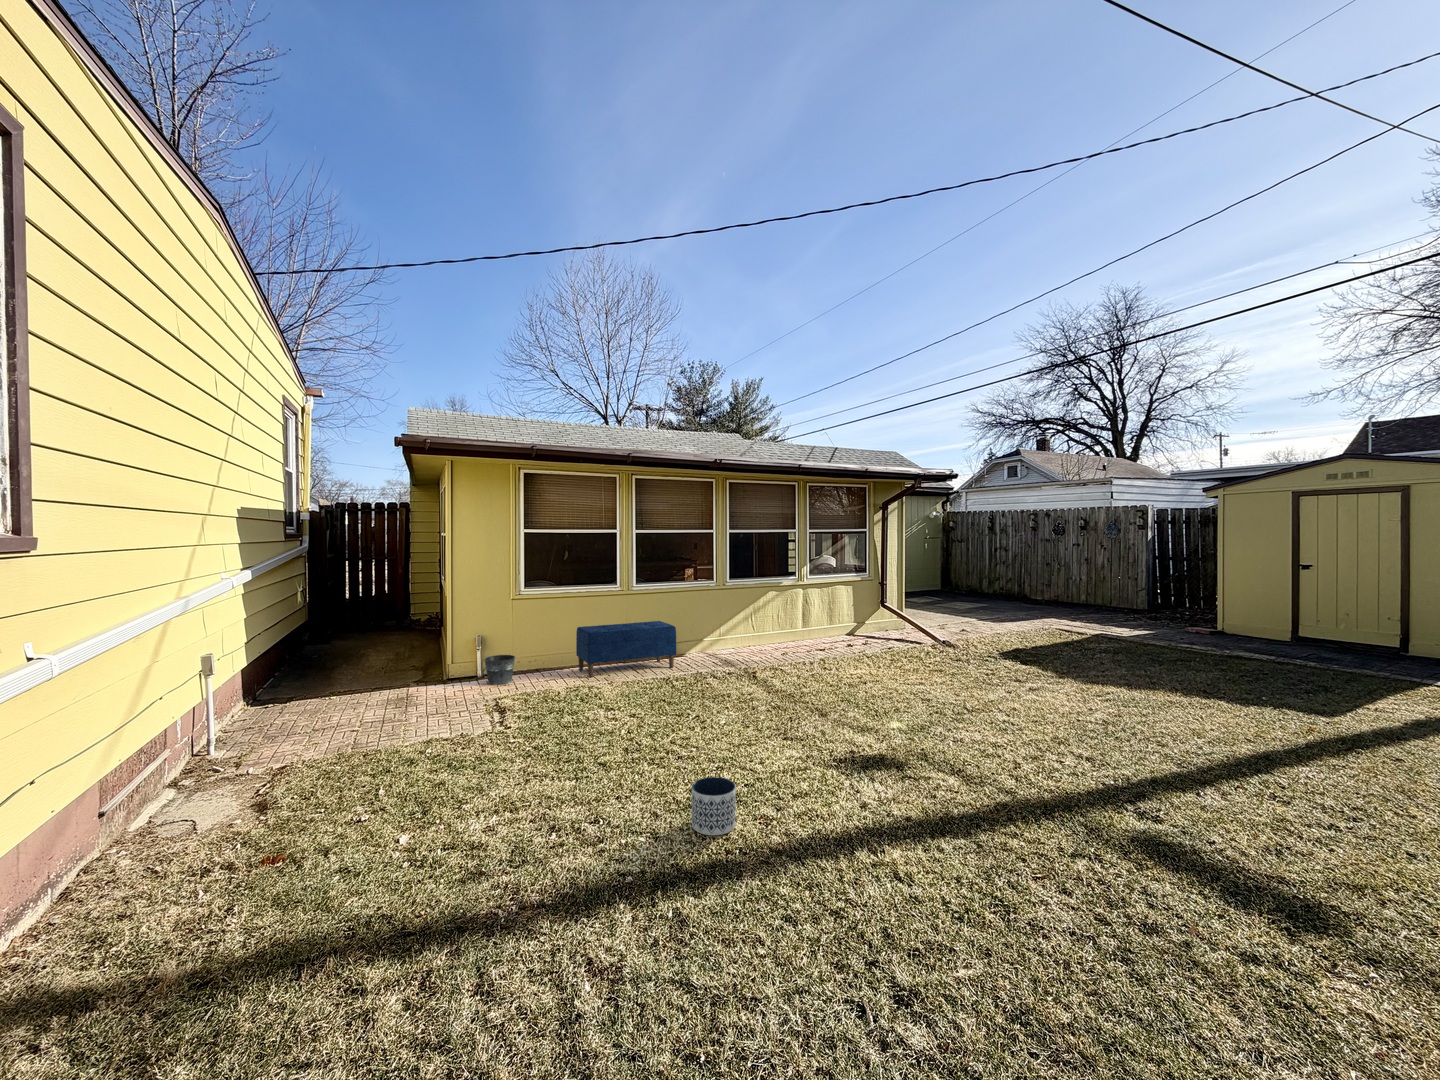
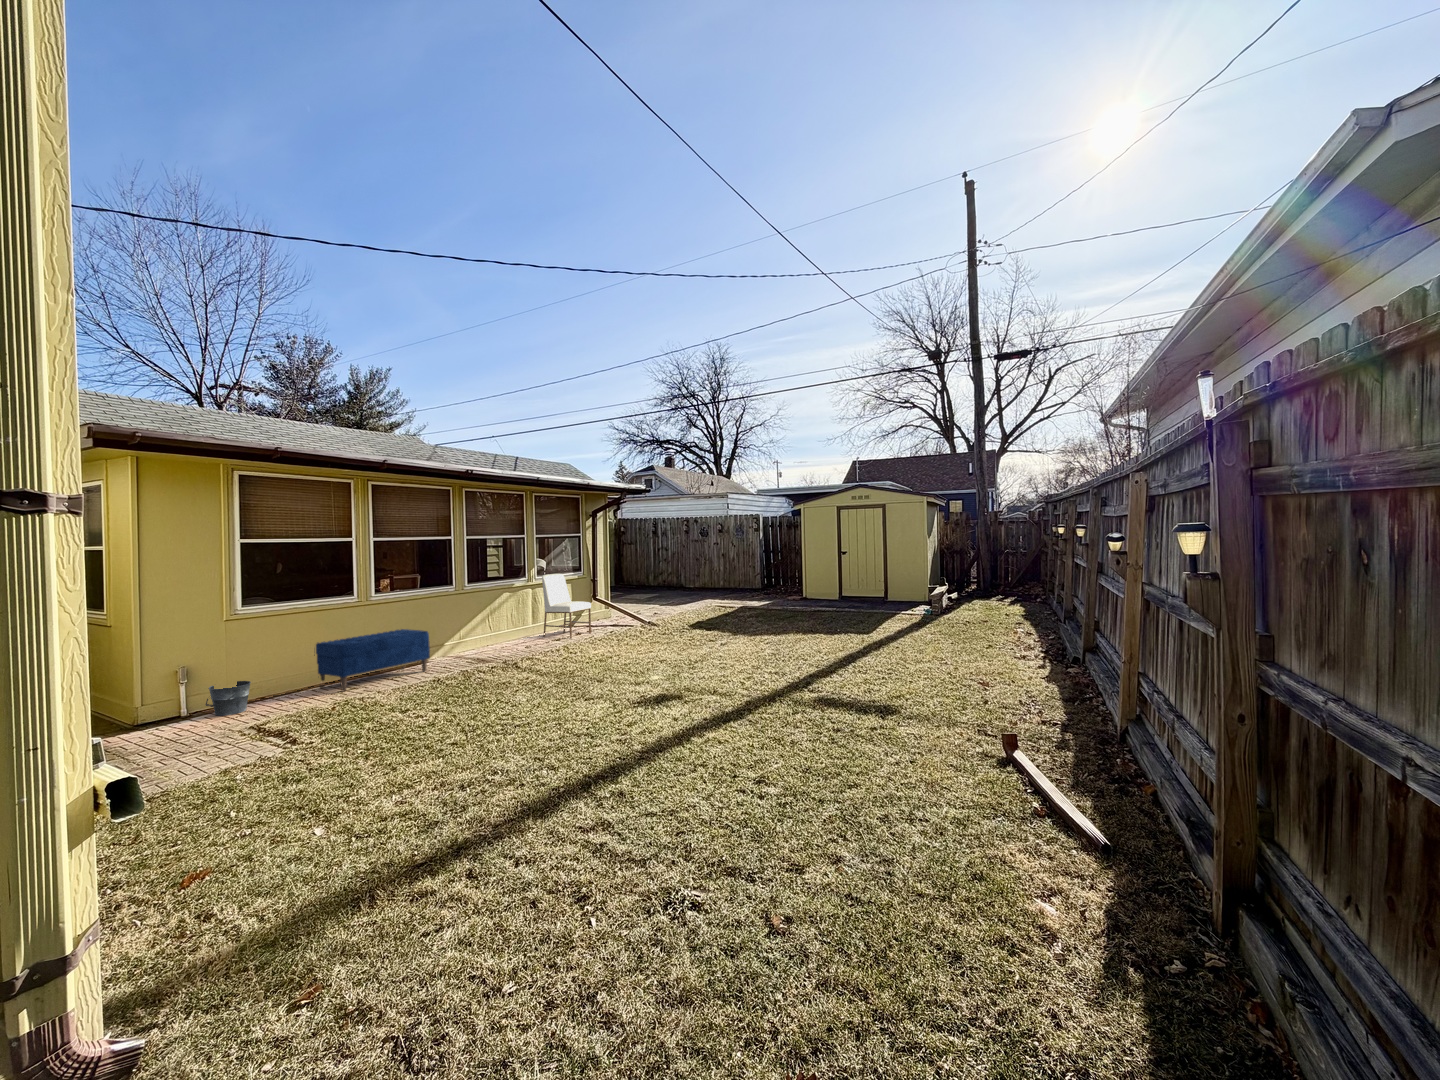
chair: none [817,574,872,650] -> present [542,574,591,638]
planter: present [692,777,736,836] -> none [573,715,606,753]

